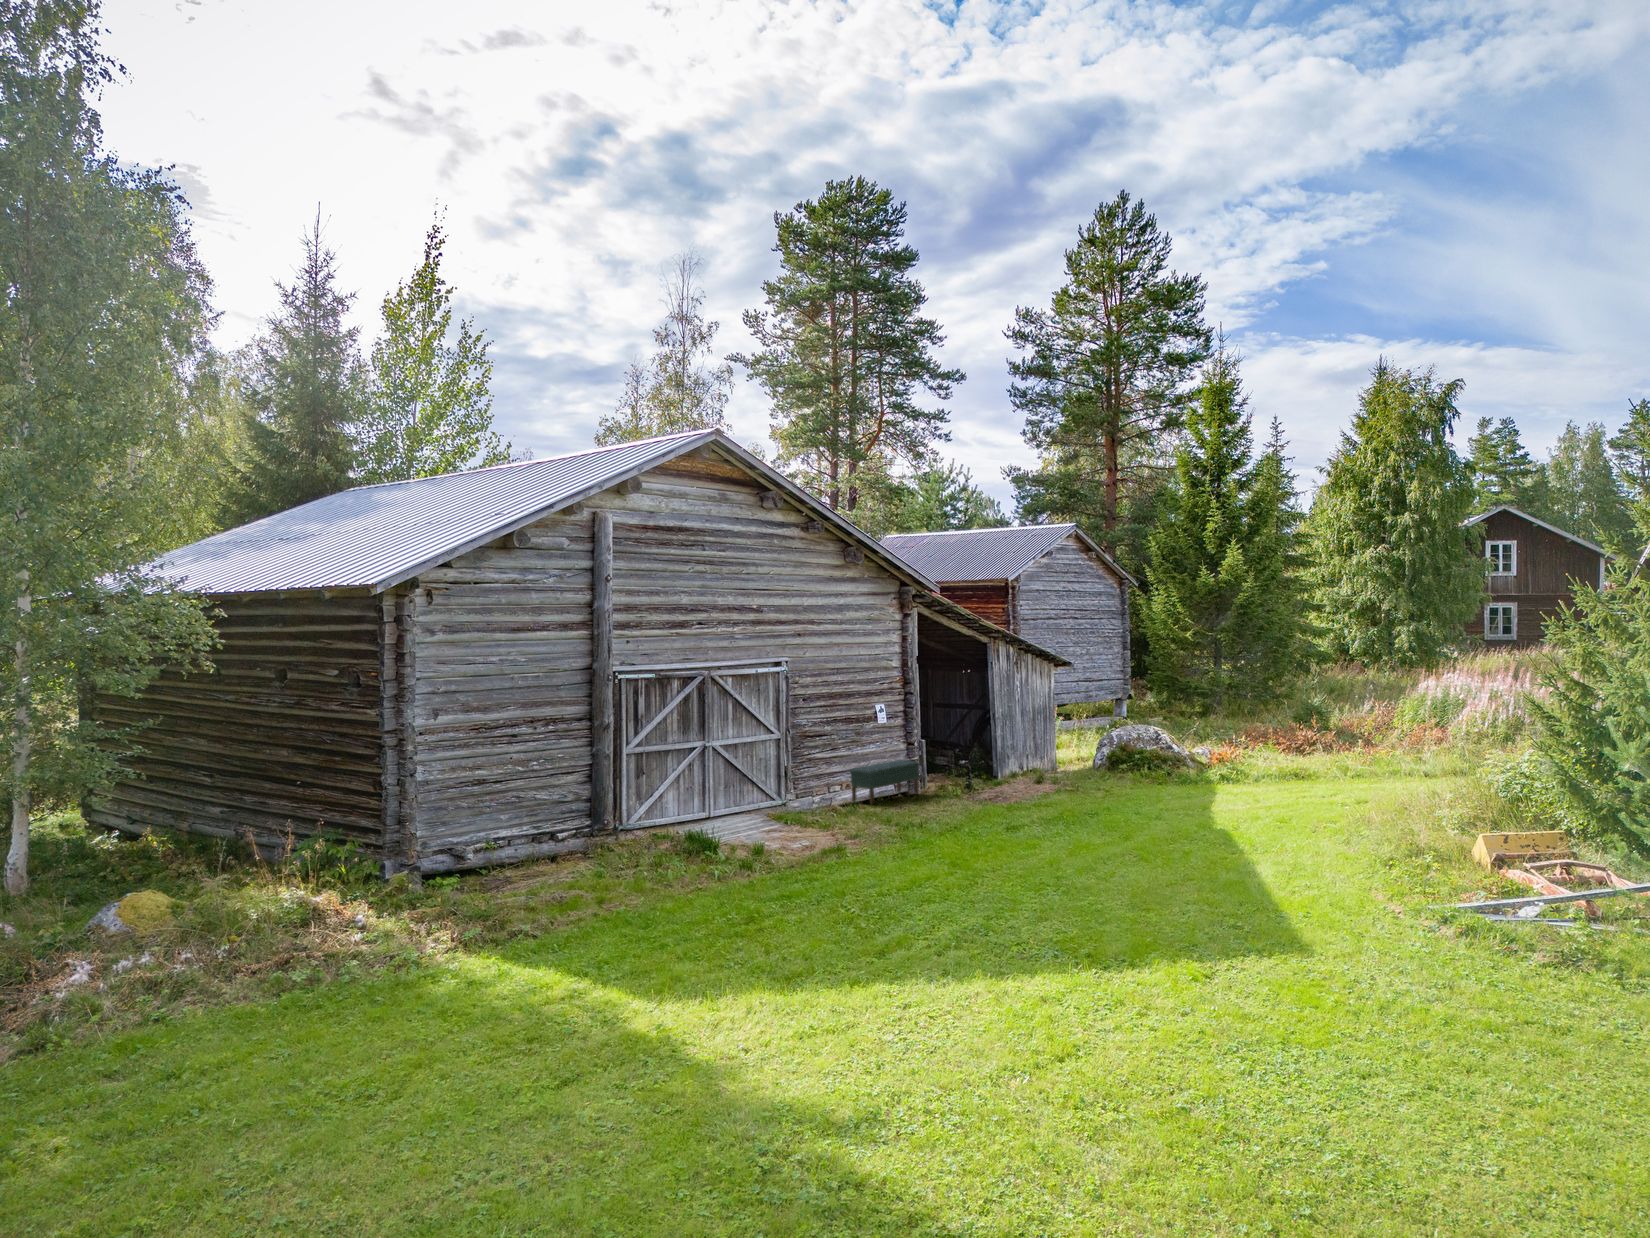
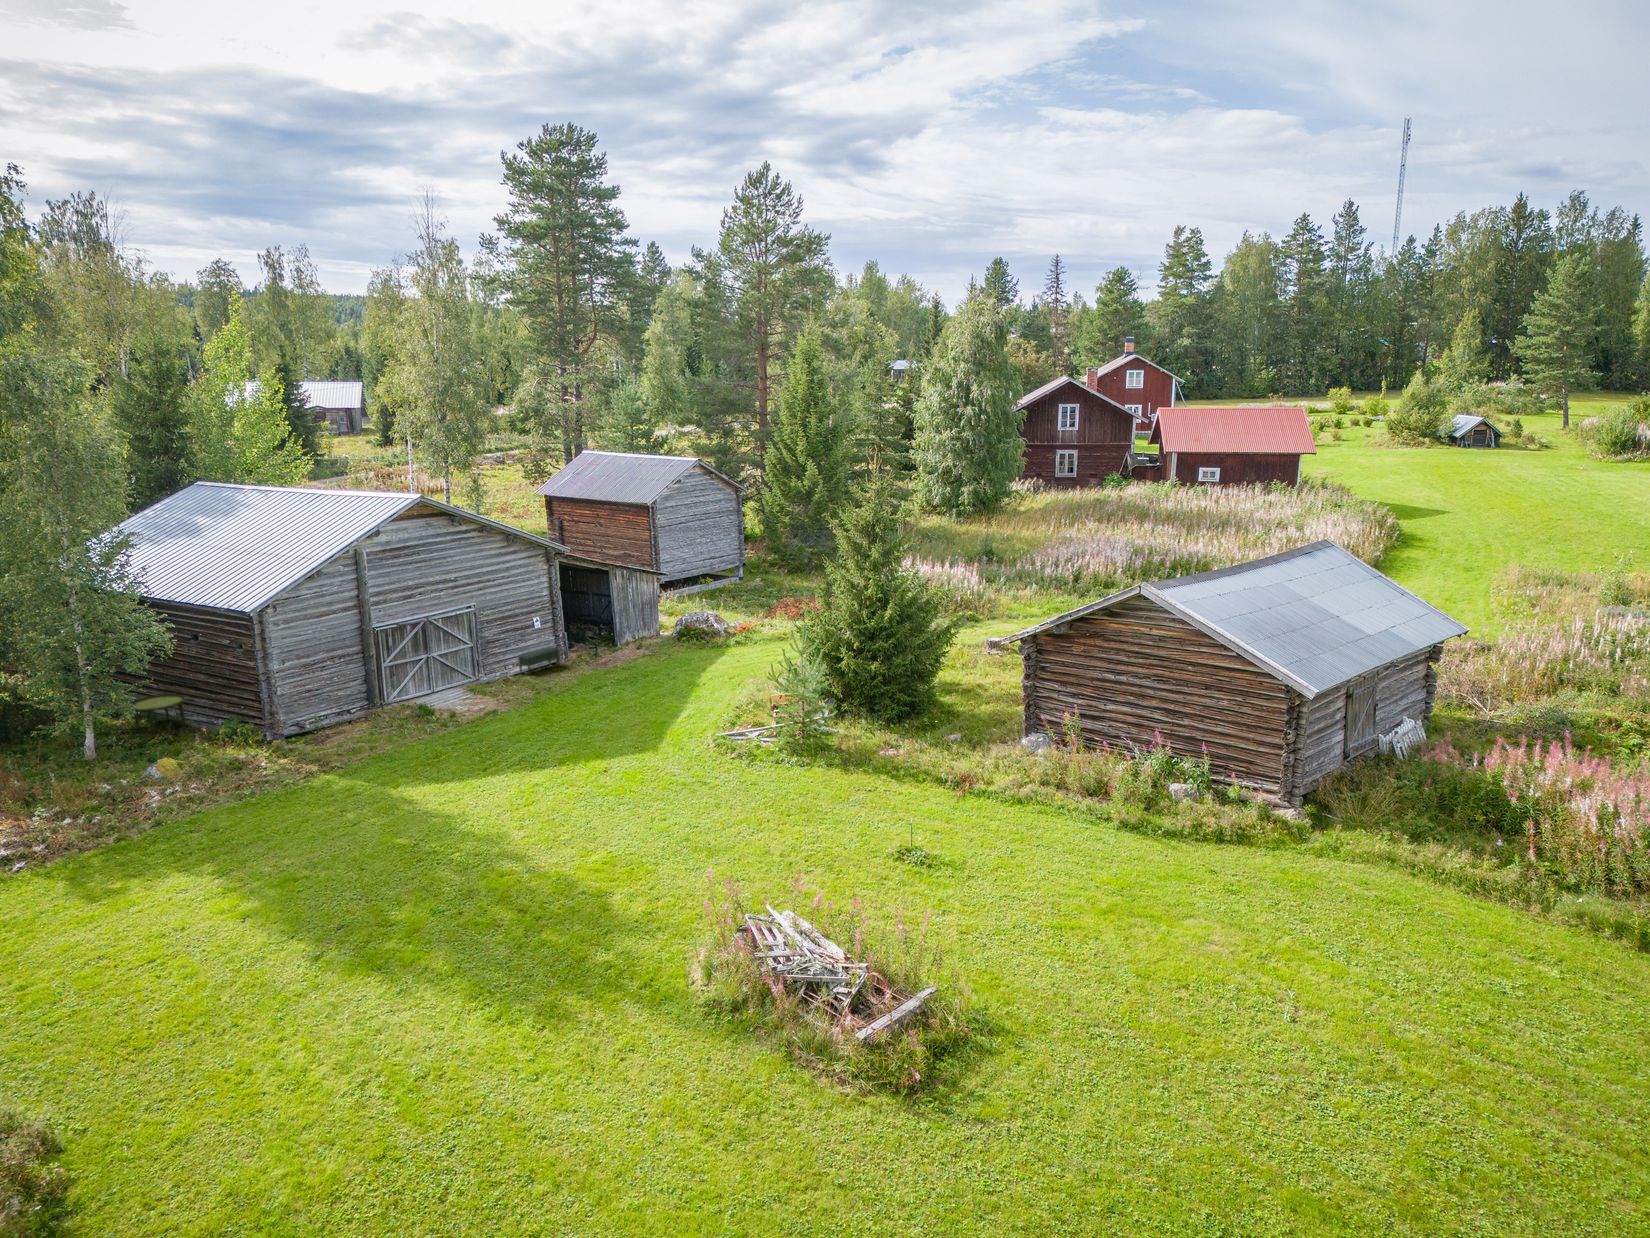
round table: none [141,787,254,862] -> present [134,694,186,735]

